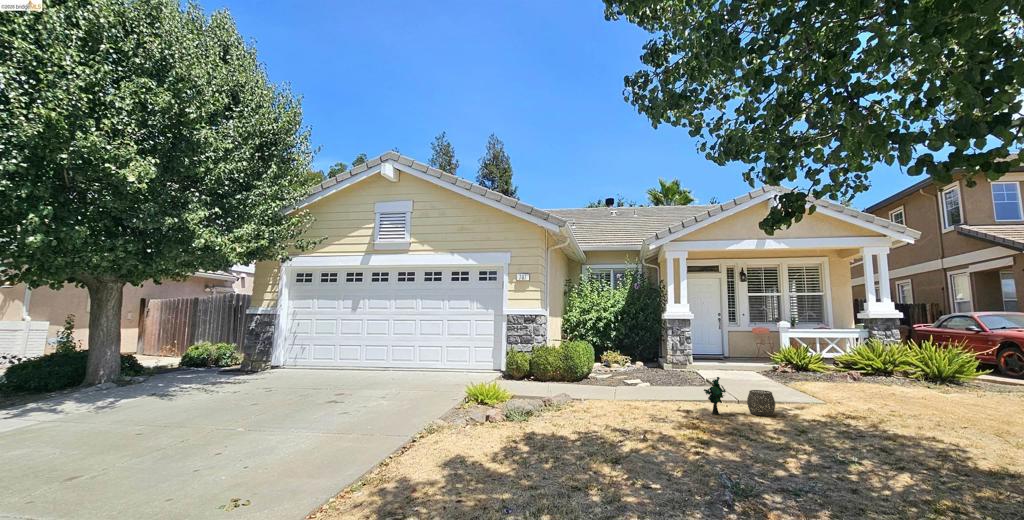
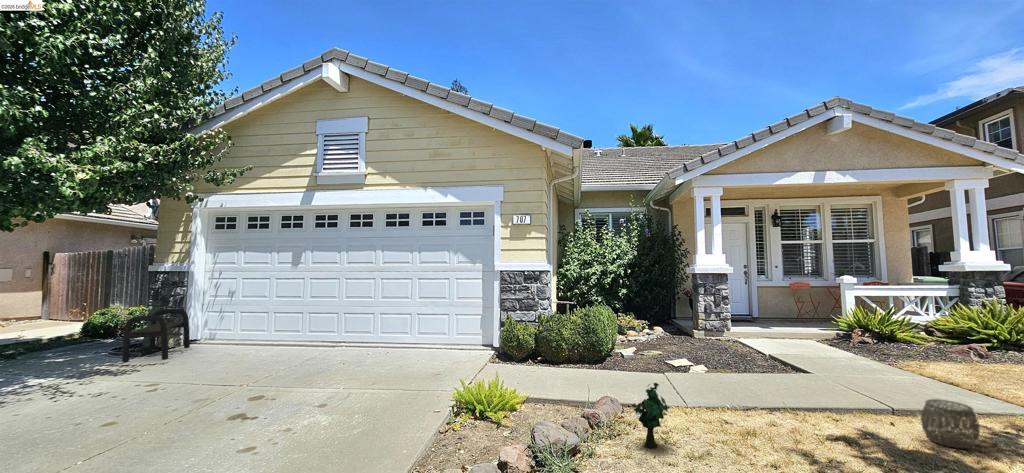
bench: none [240,341,279,377] -> present [122,309,190,362]
decorative plant: present [704,377,726,415] -> present [632,383,668,448]

